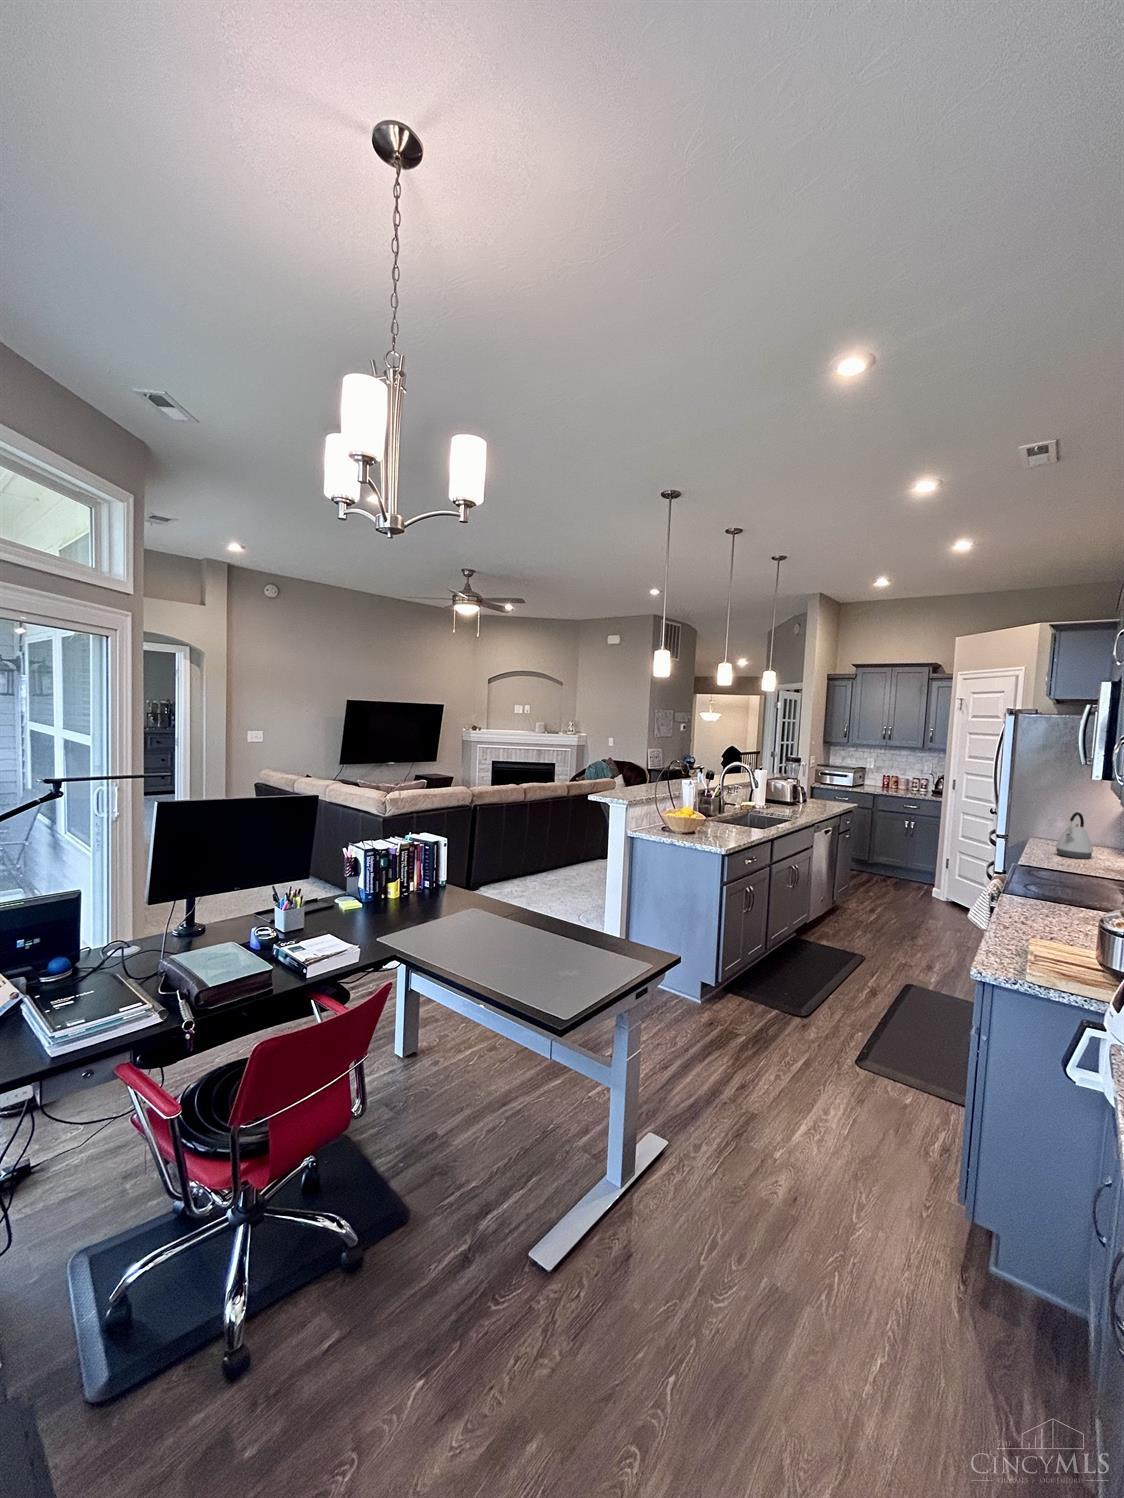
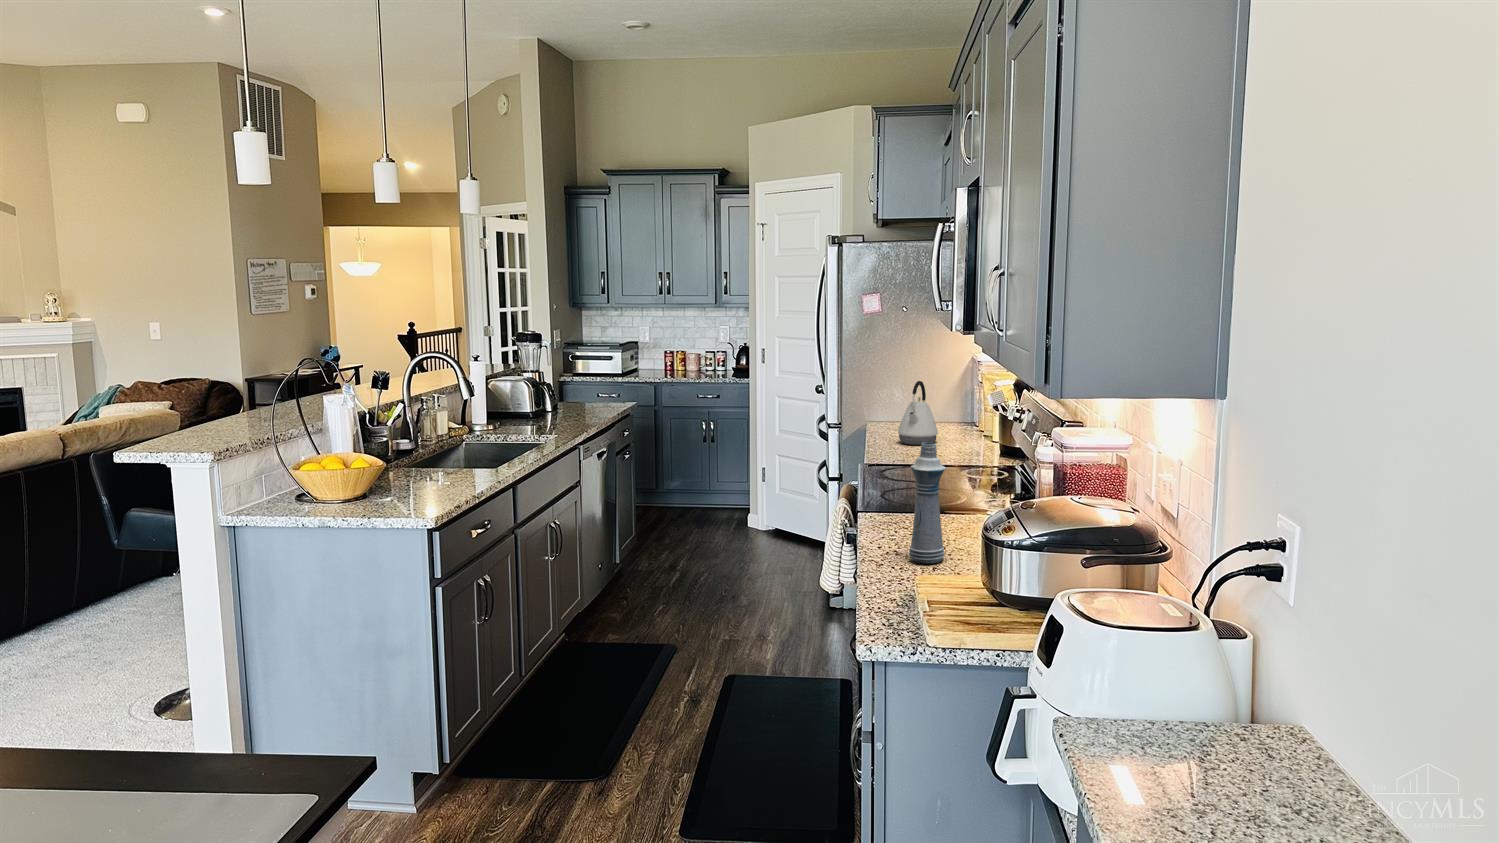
bottle: none [1032,851,1067,935] -> present [909,442,946,563]

